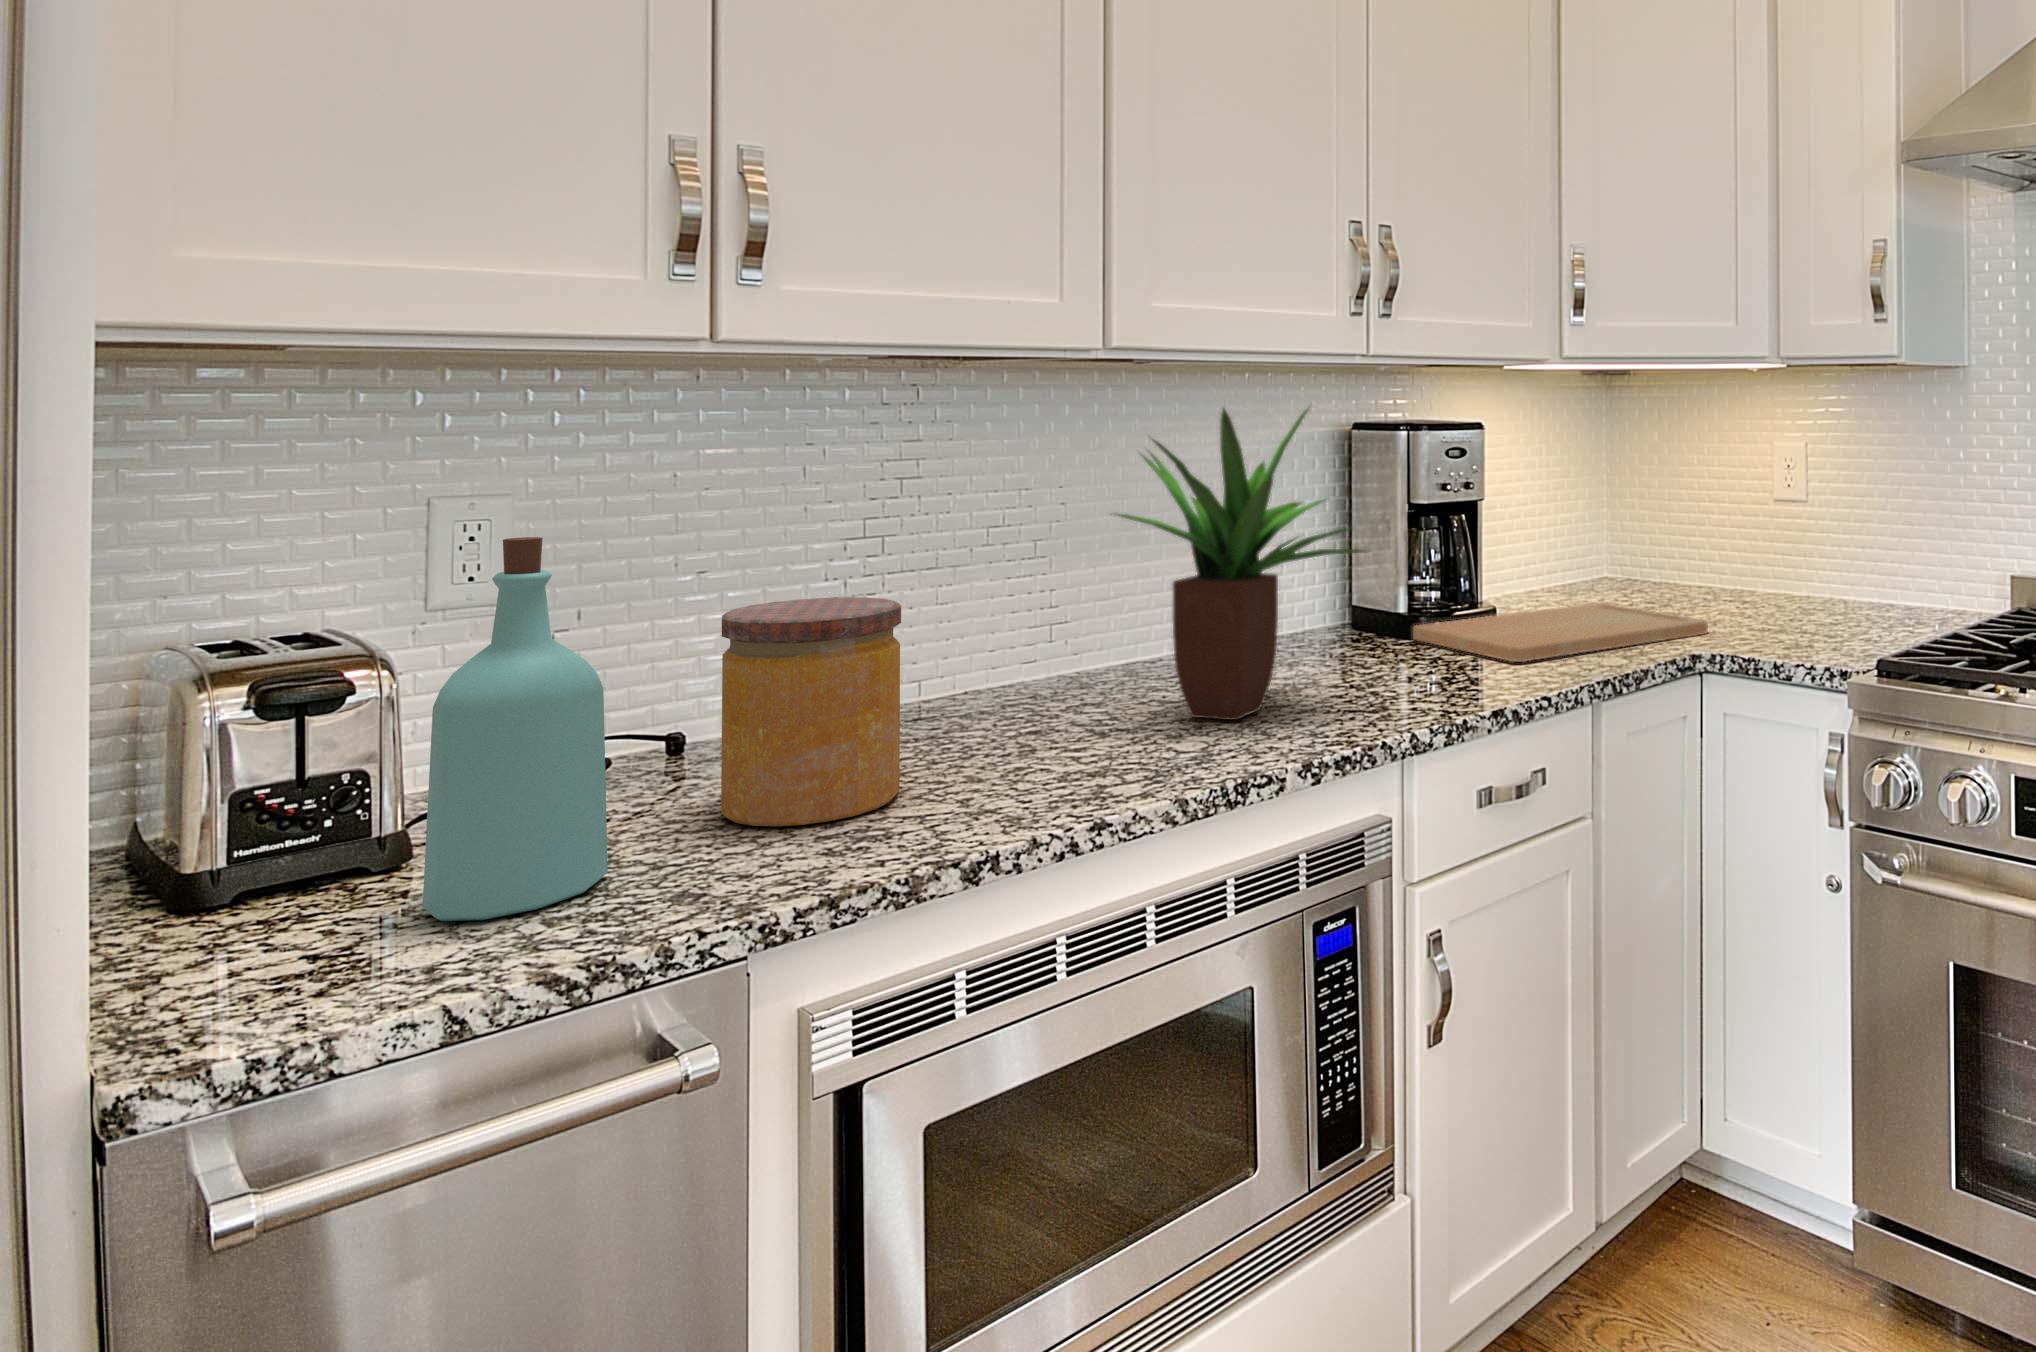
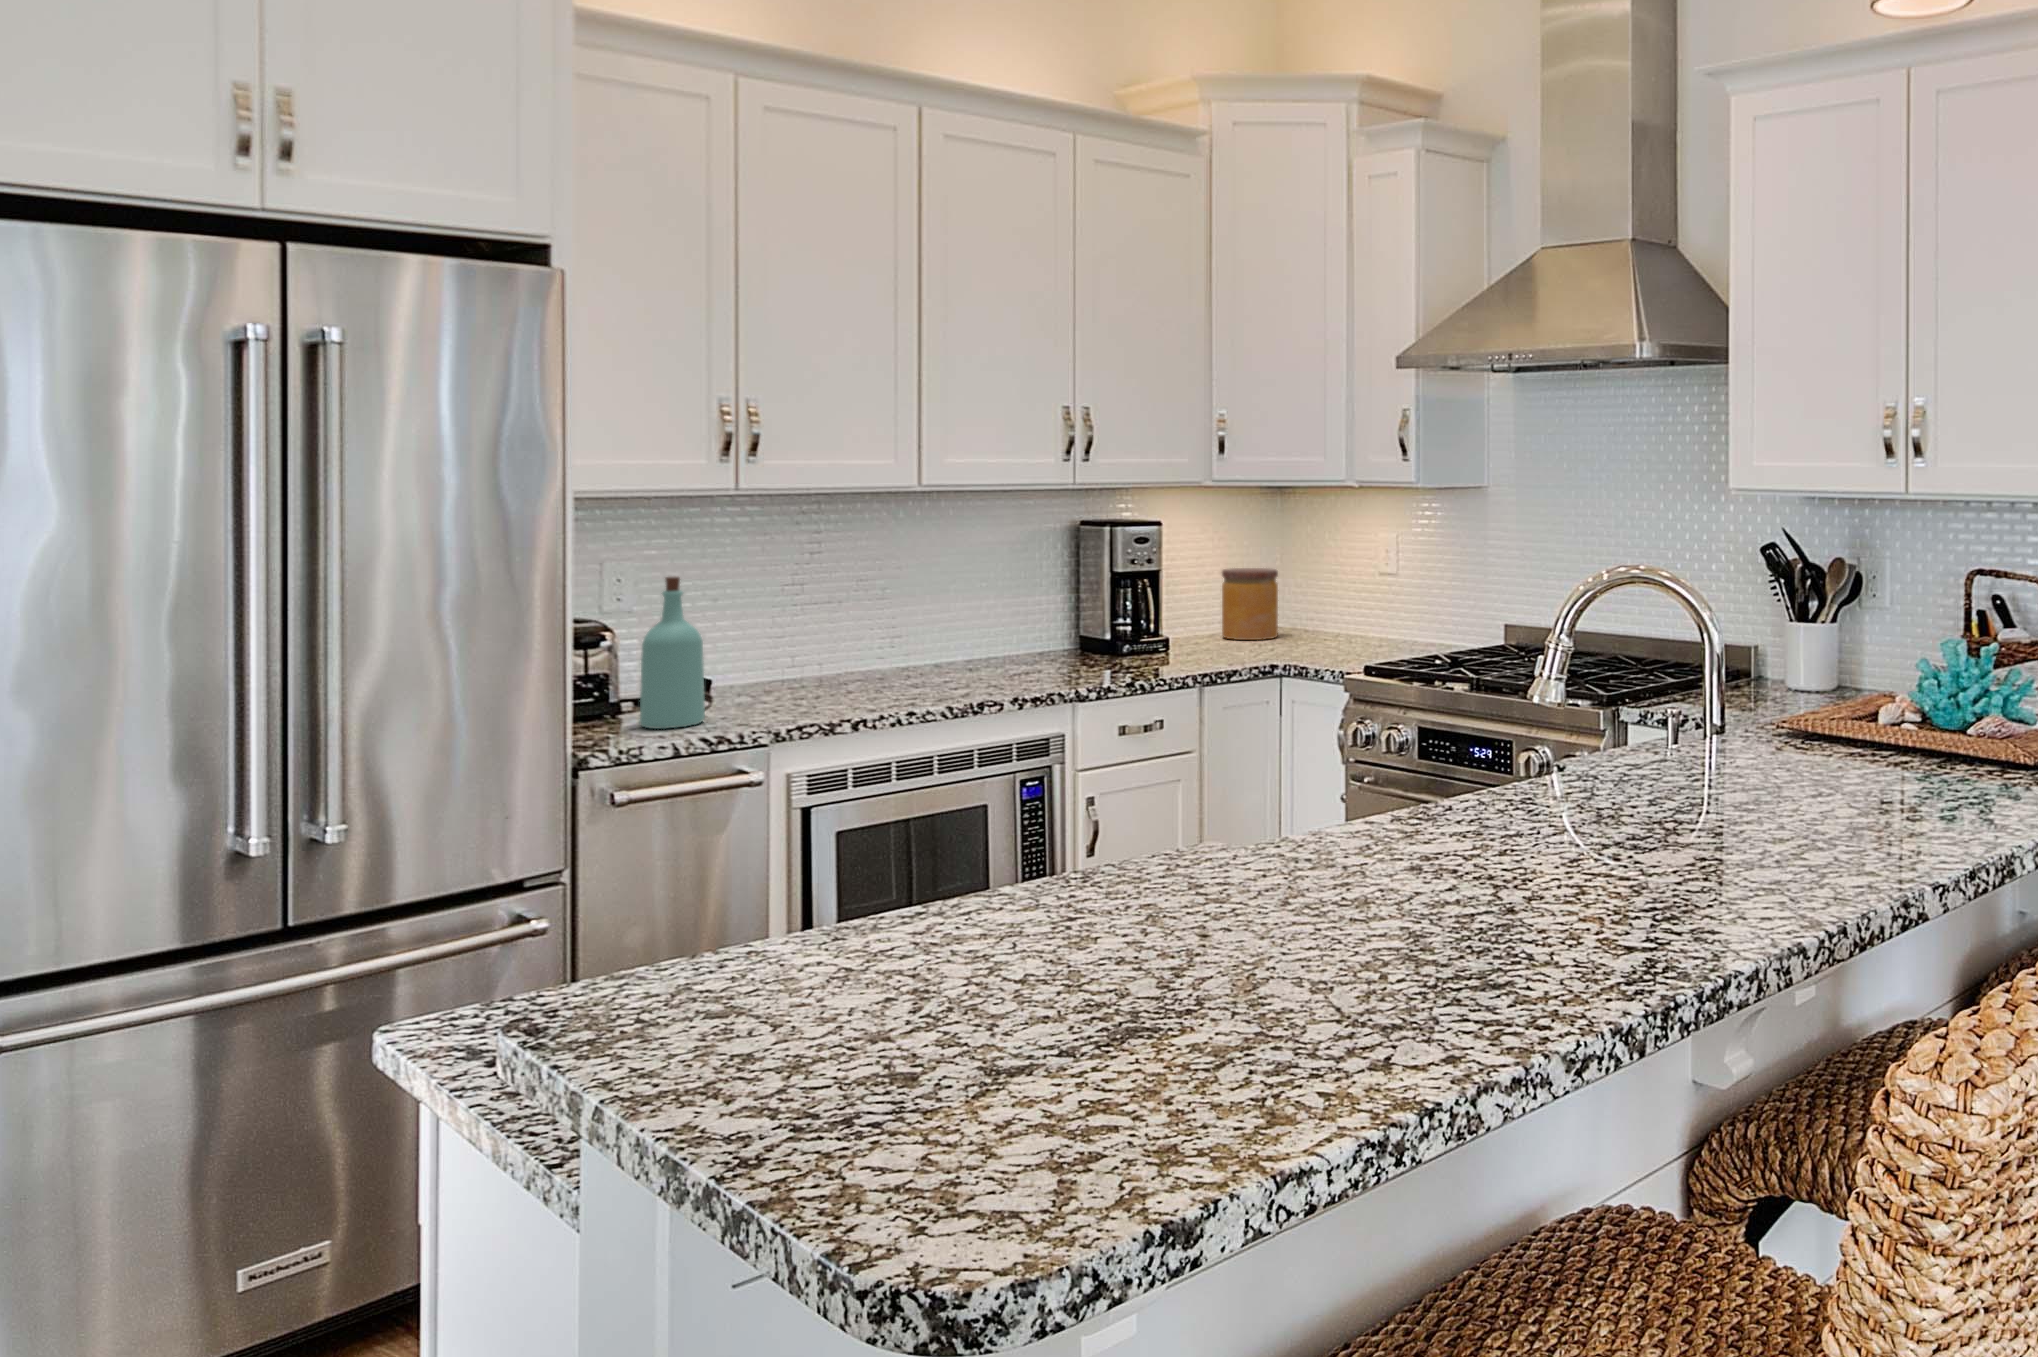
potted plant: present [1118,409,1363,720] -> none [922,515,1066,683]
jar: present [721,597,901,826] -> present [1222,568,1278,640]
cutting board: present [1413,603,1708,662] -> none [1112,638,1294,664]

